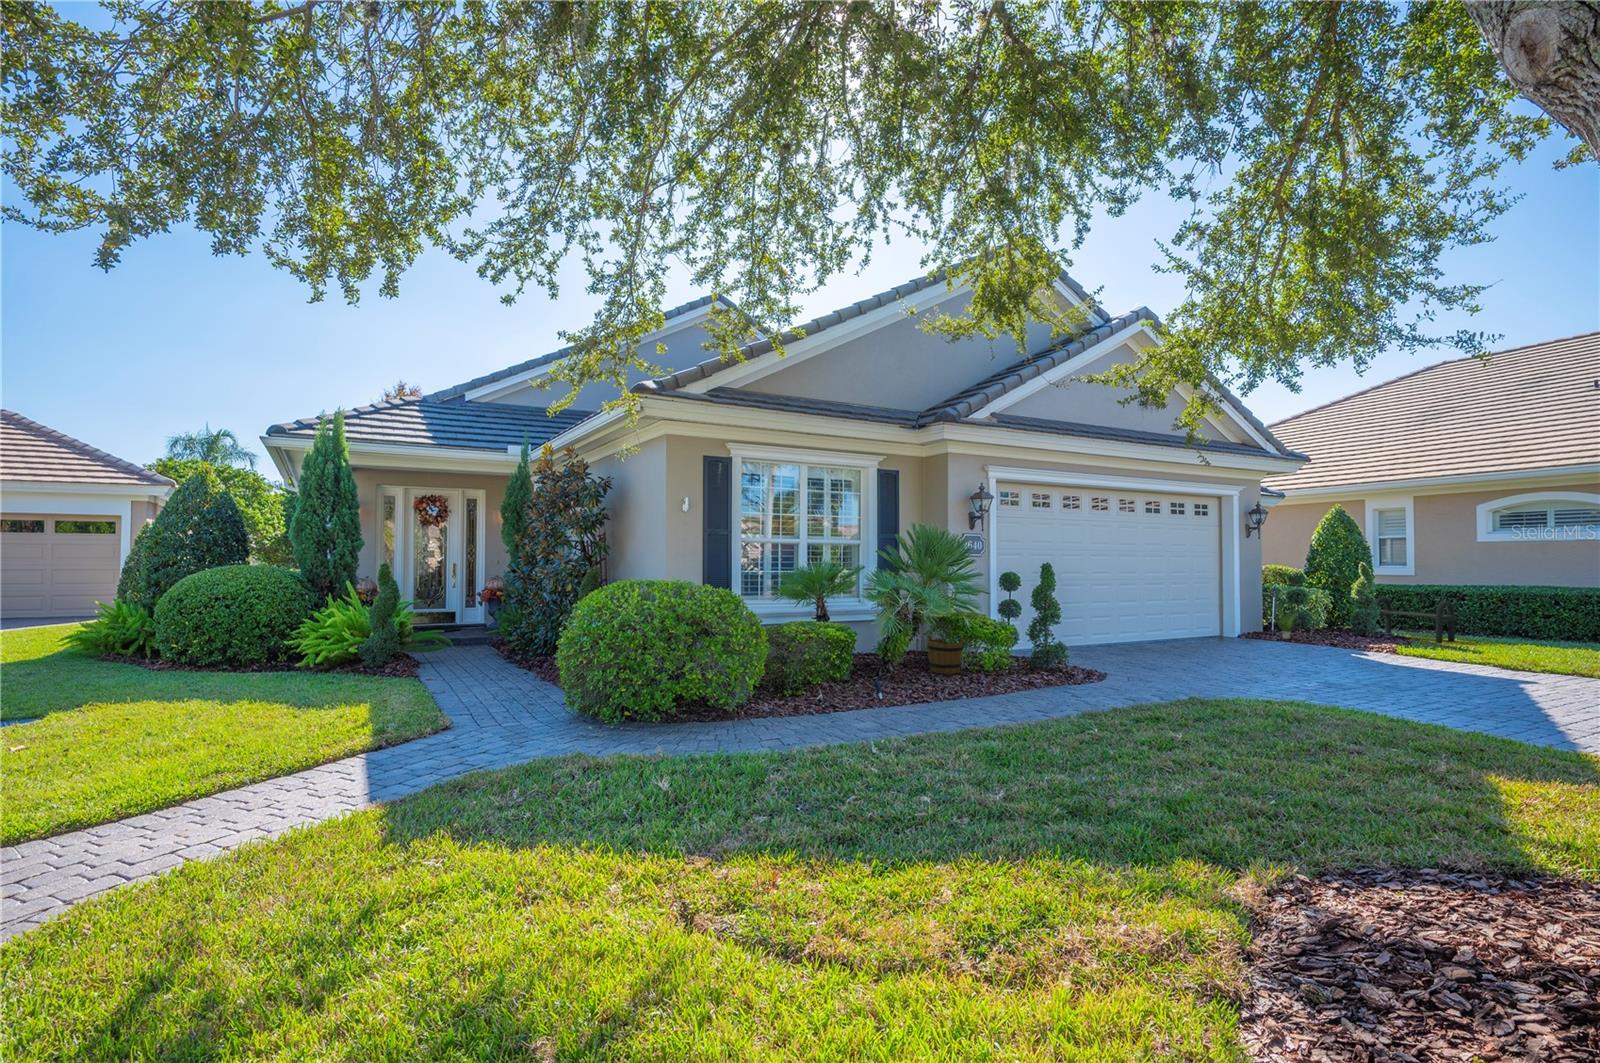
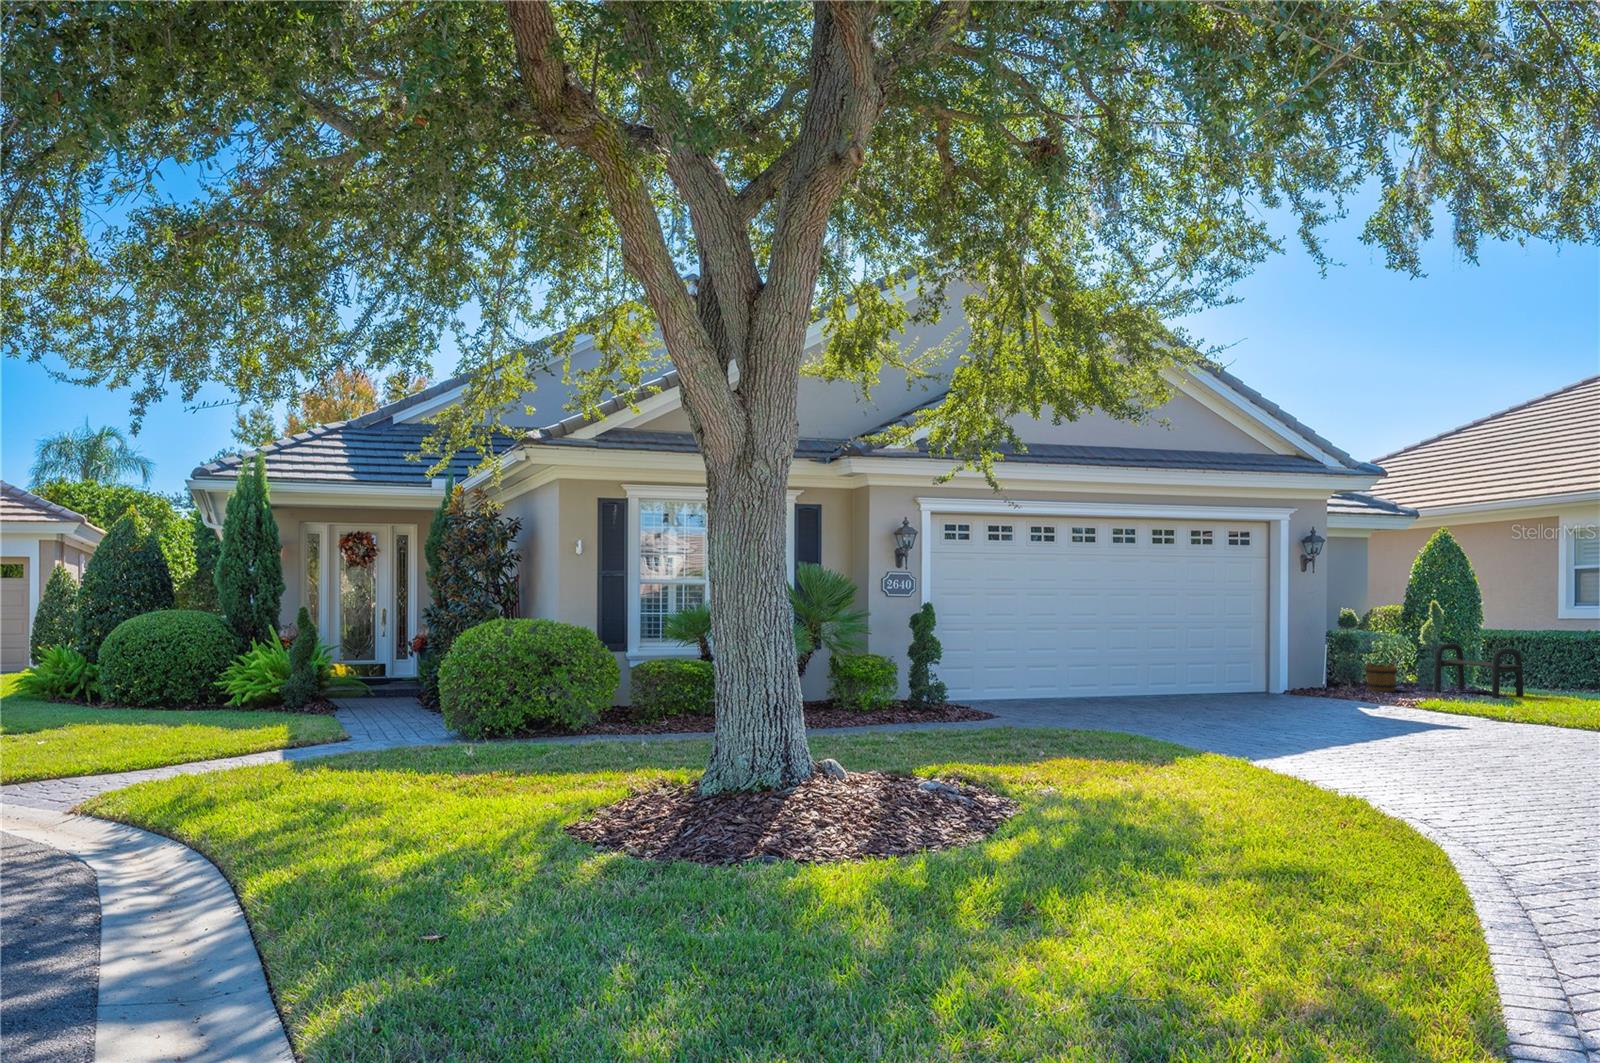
potted plant: present [1279,613,1296,639] -> none [1298,659,1332,693]
bucket: present [927,635,964,674] -> present [1365,661,1397,692]

